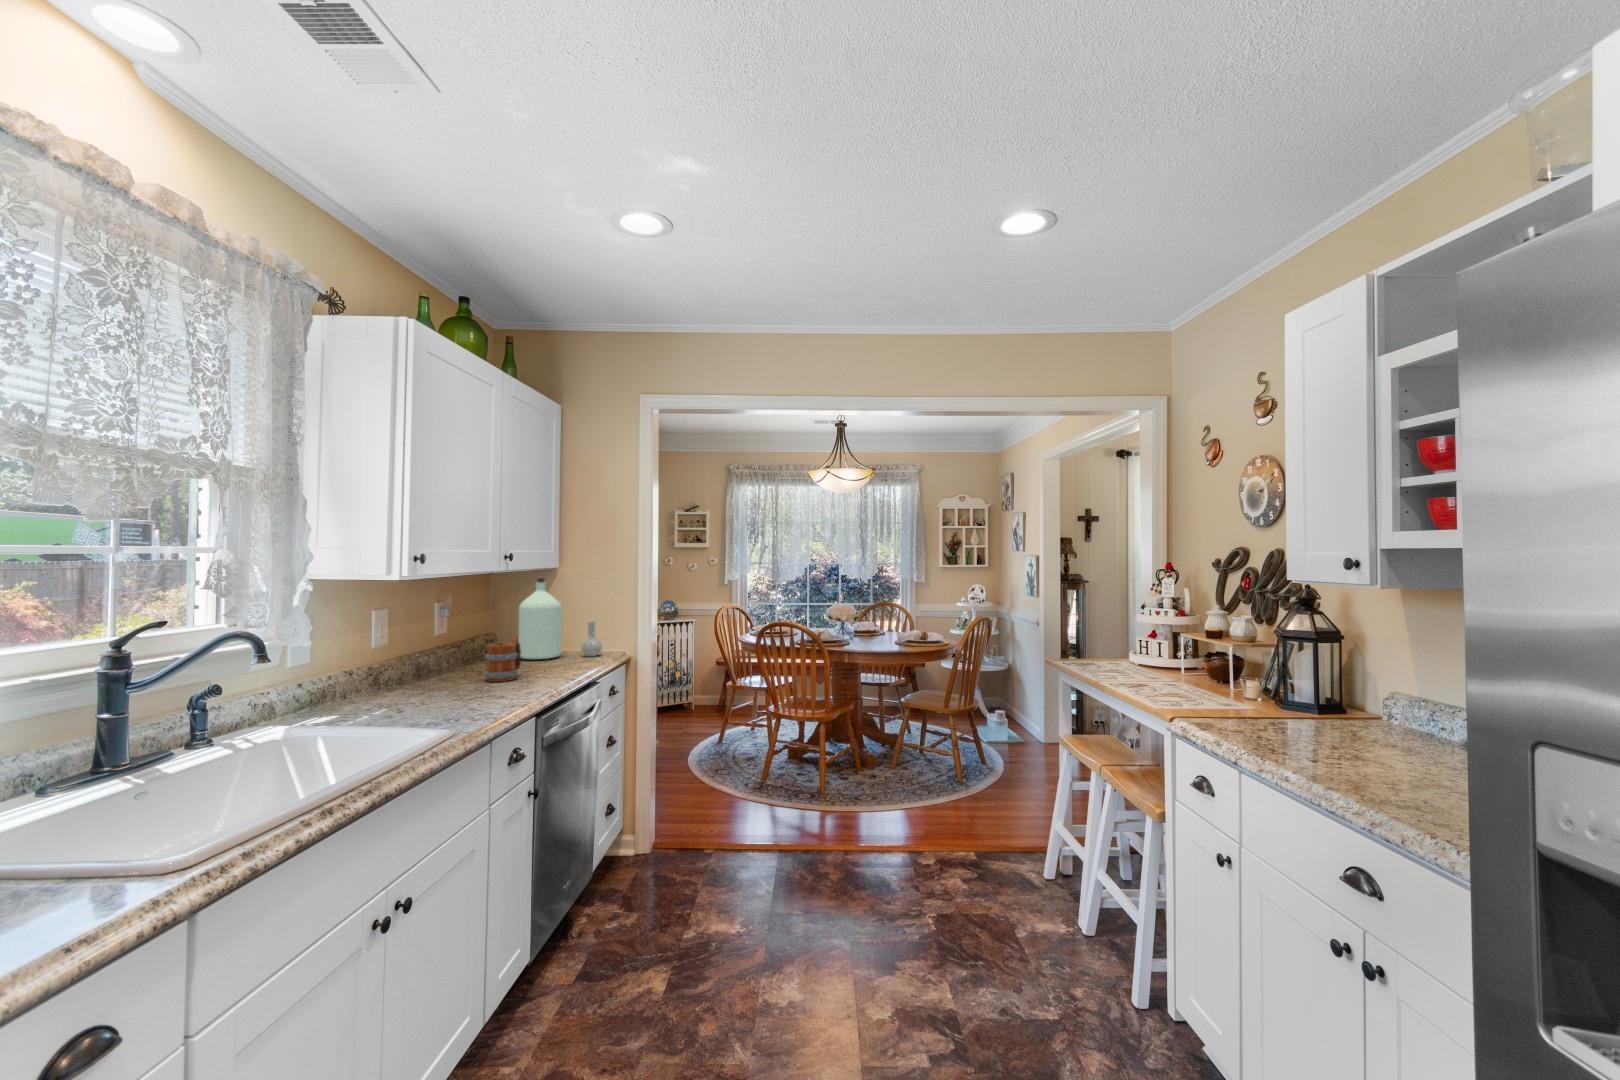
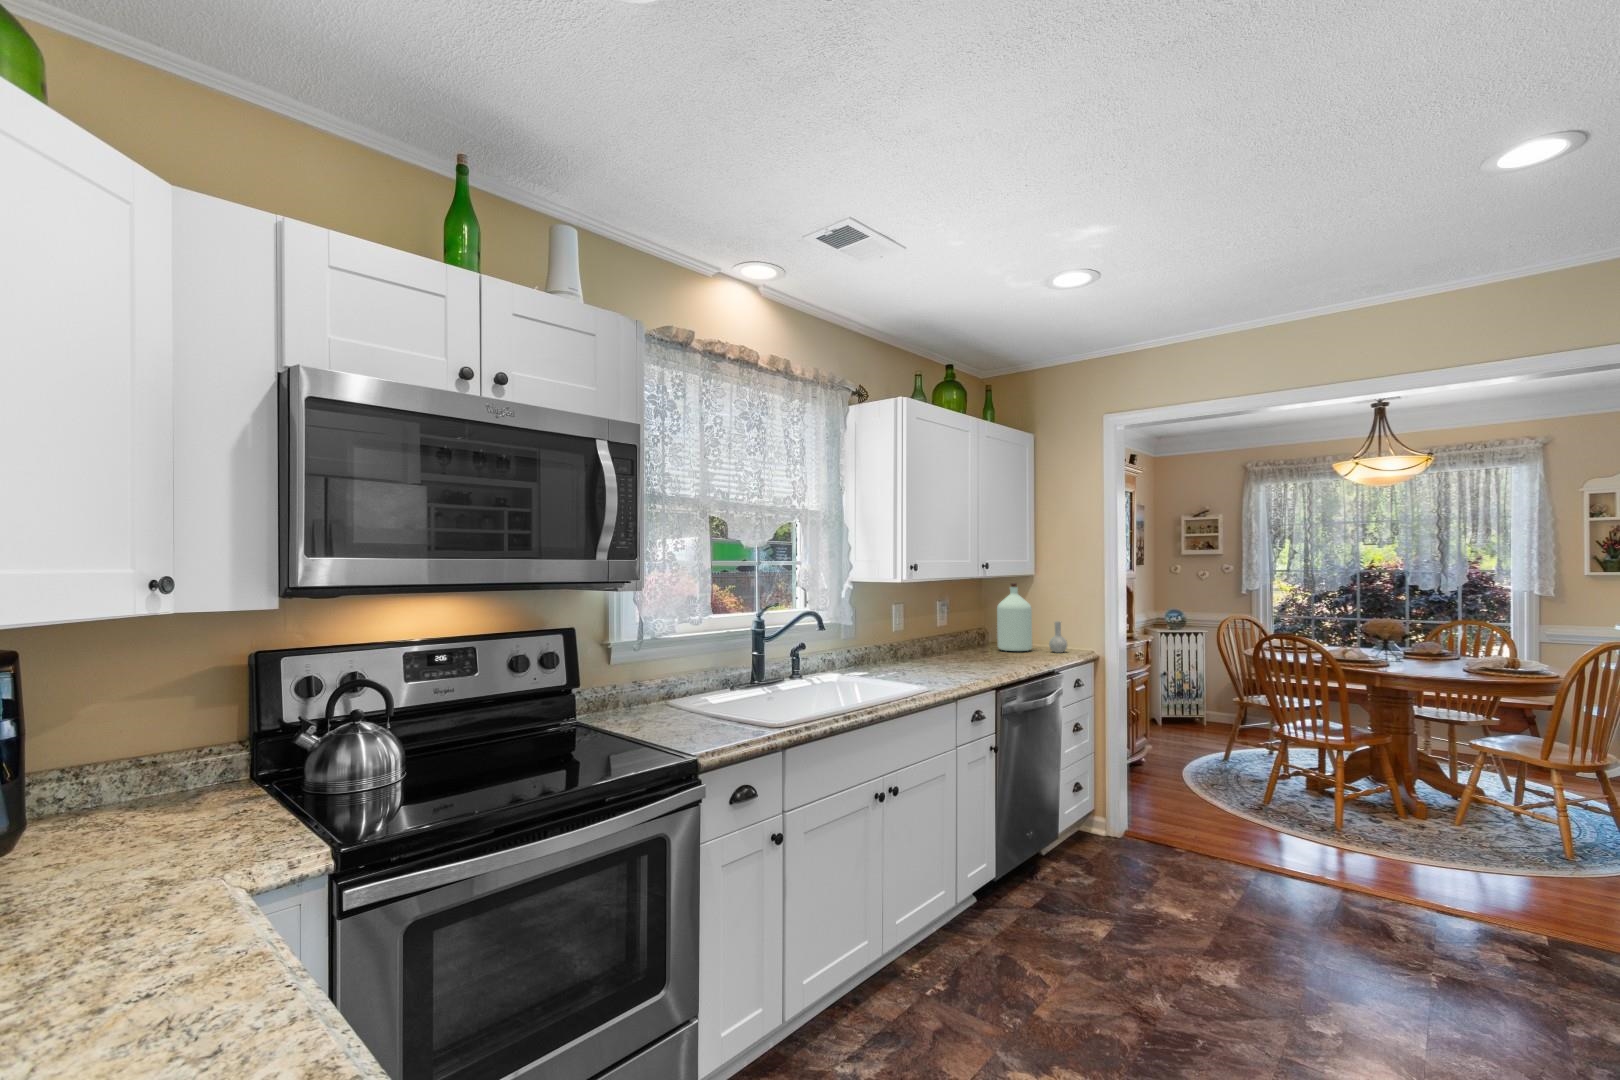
mug: present [484,635,521,682] -> none [964,628,993,664]

